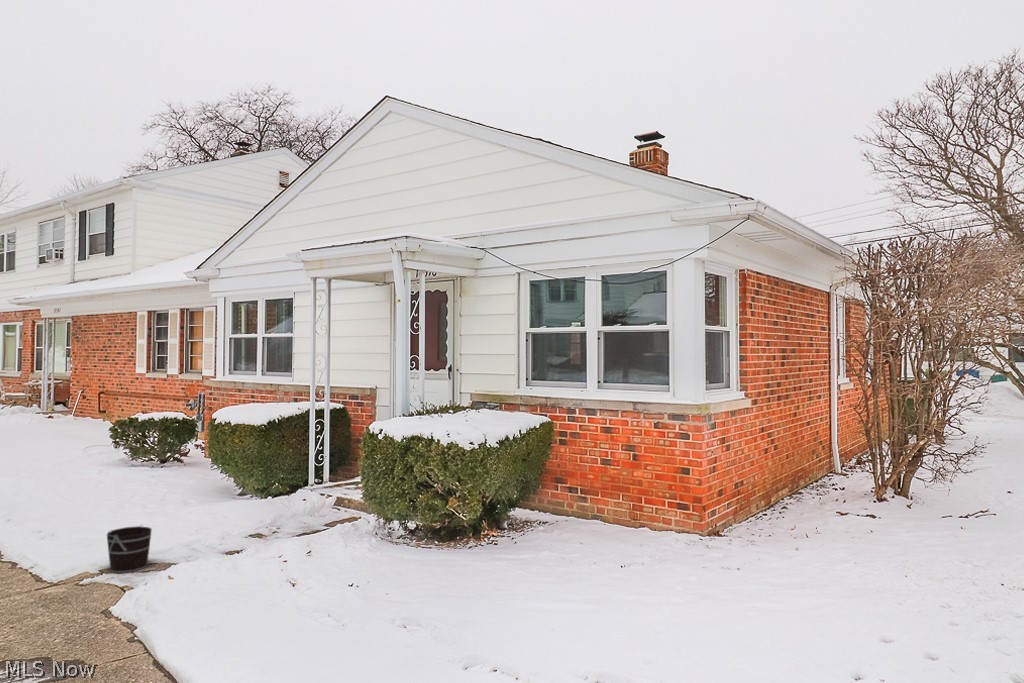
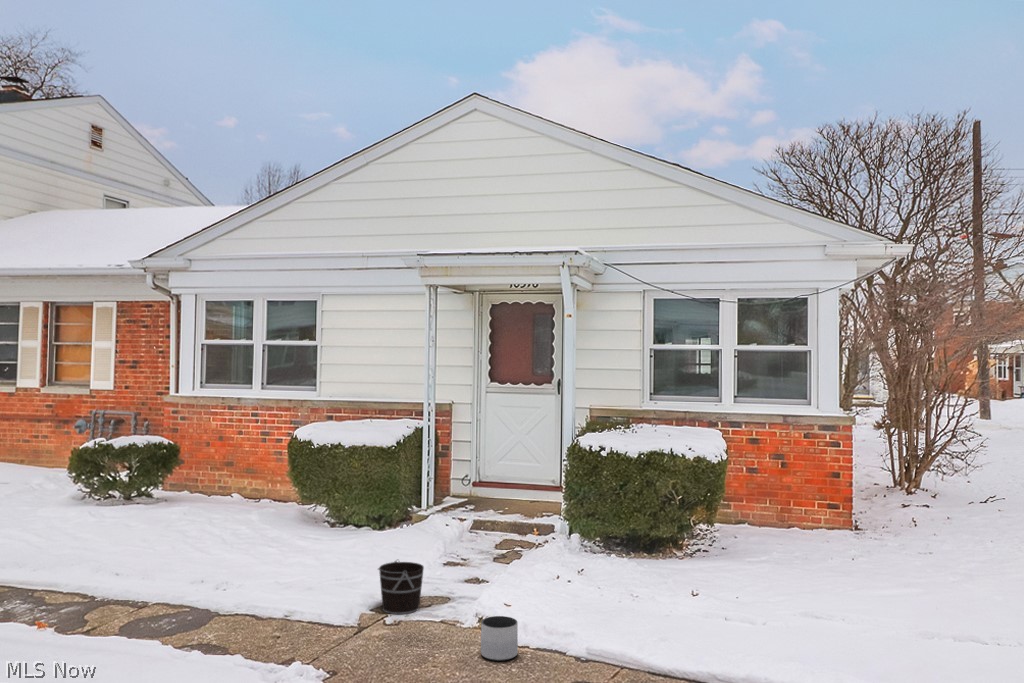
planter: none [67,583,107,625] -> present [481,616,518,661]

